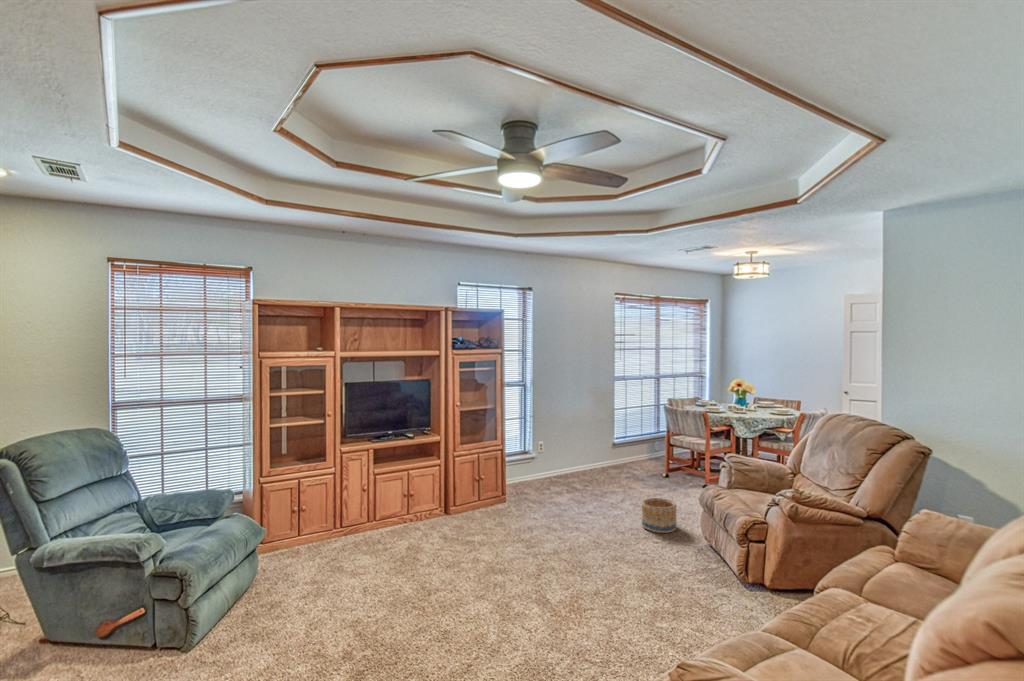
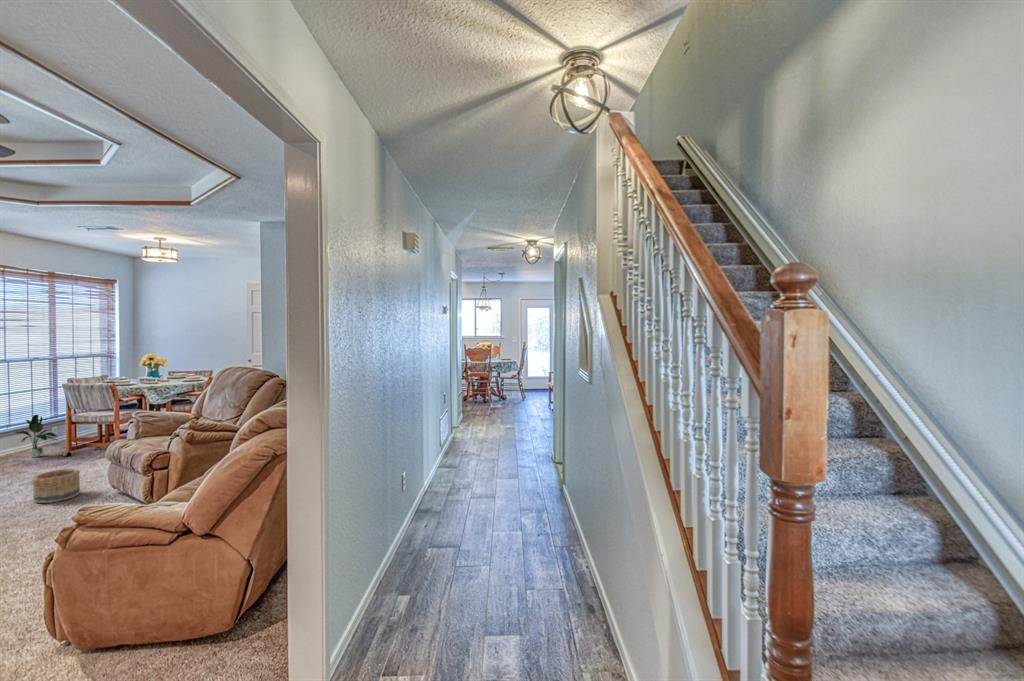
potted plant: none [631,431,660,471] -> present [15,415,57,458]

